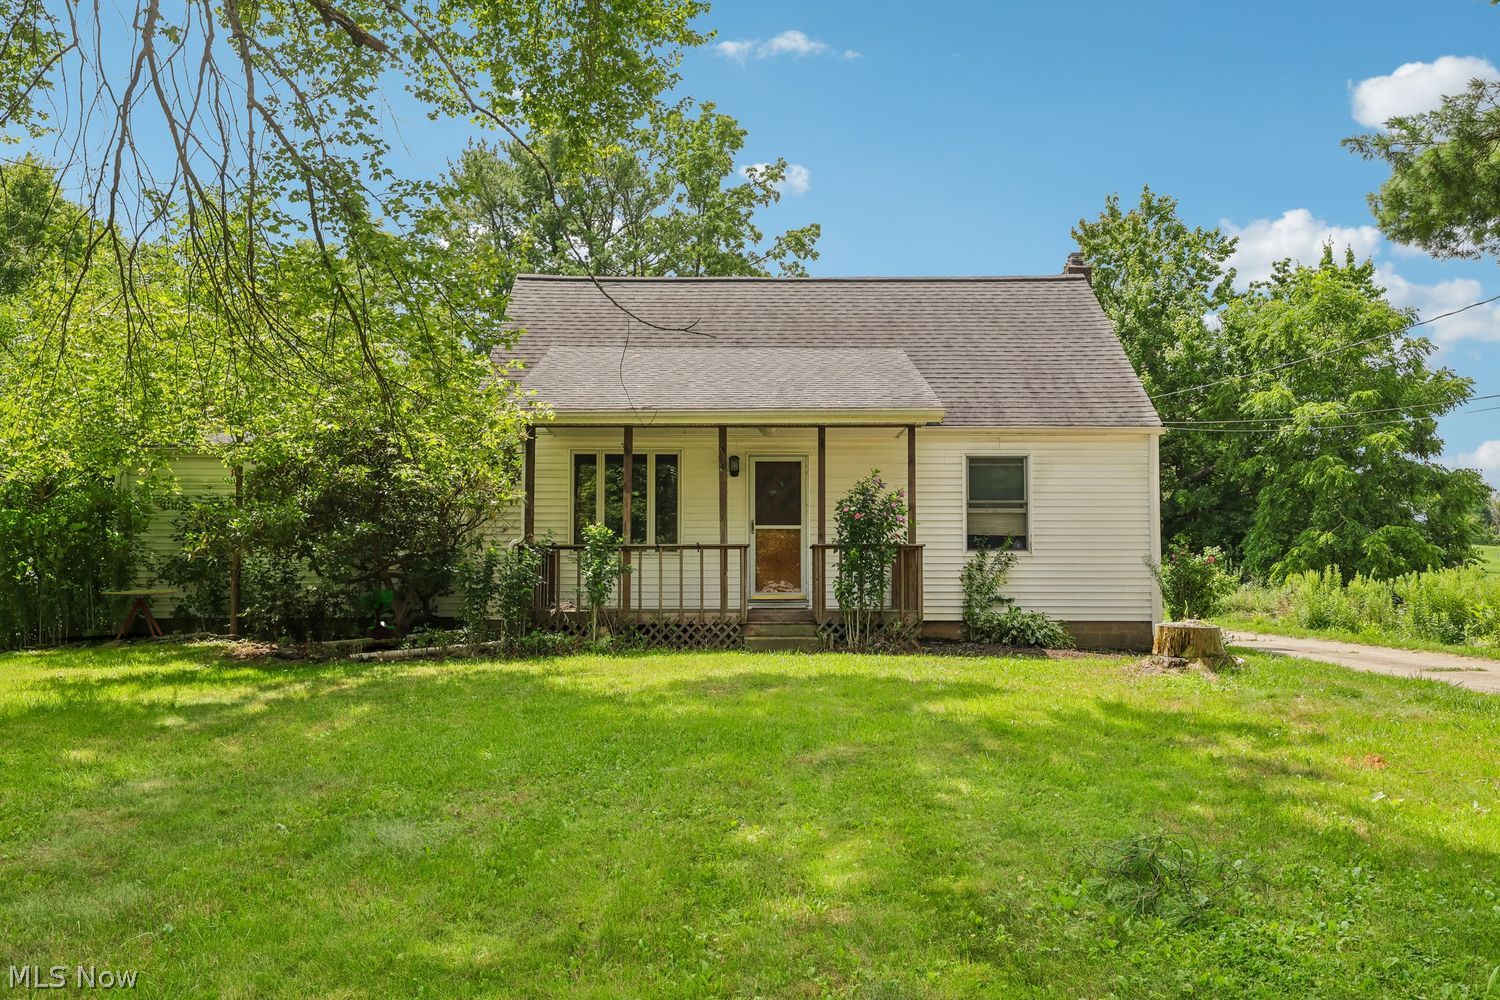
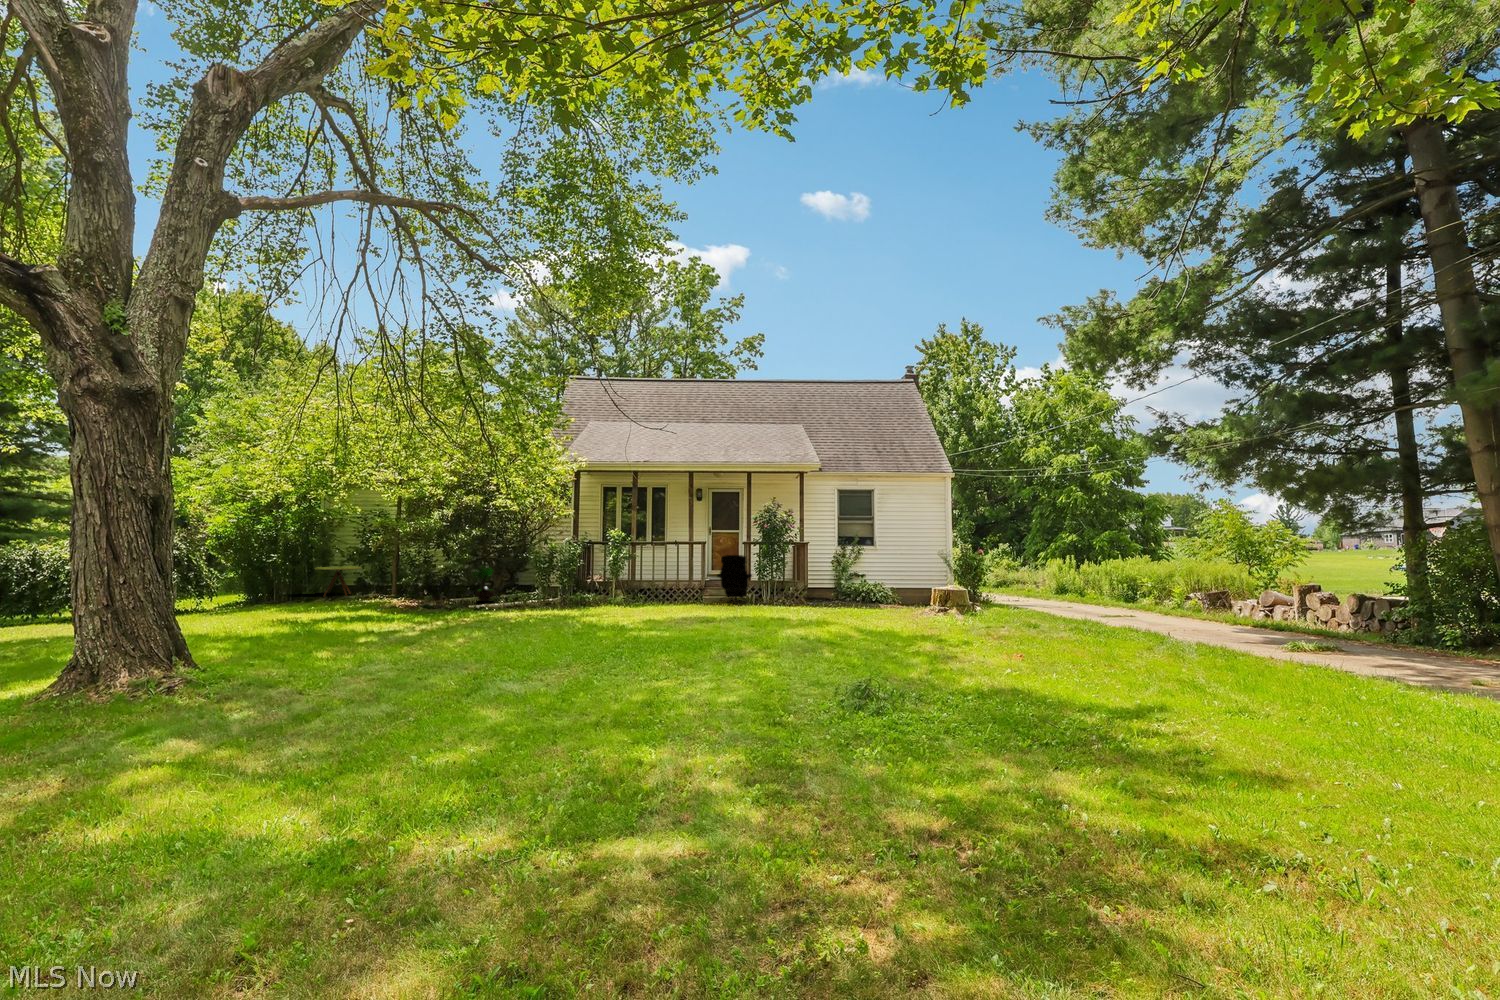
lounge chair: none [768,567,828,649] -> present [717,555,752,602]

